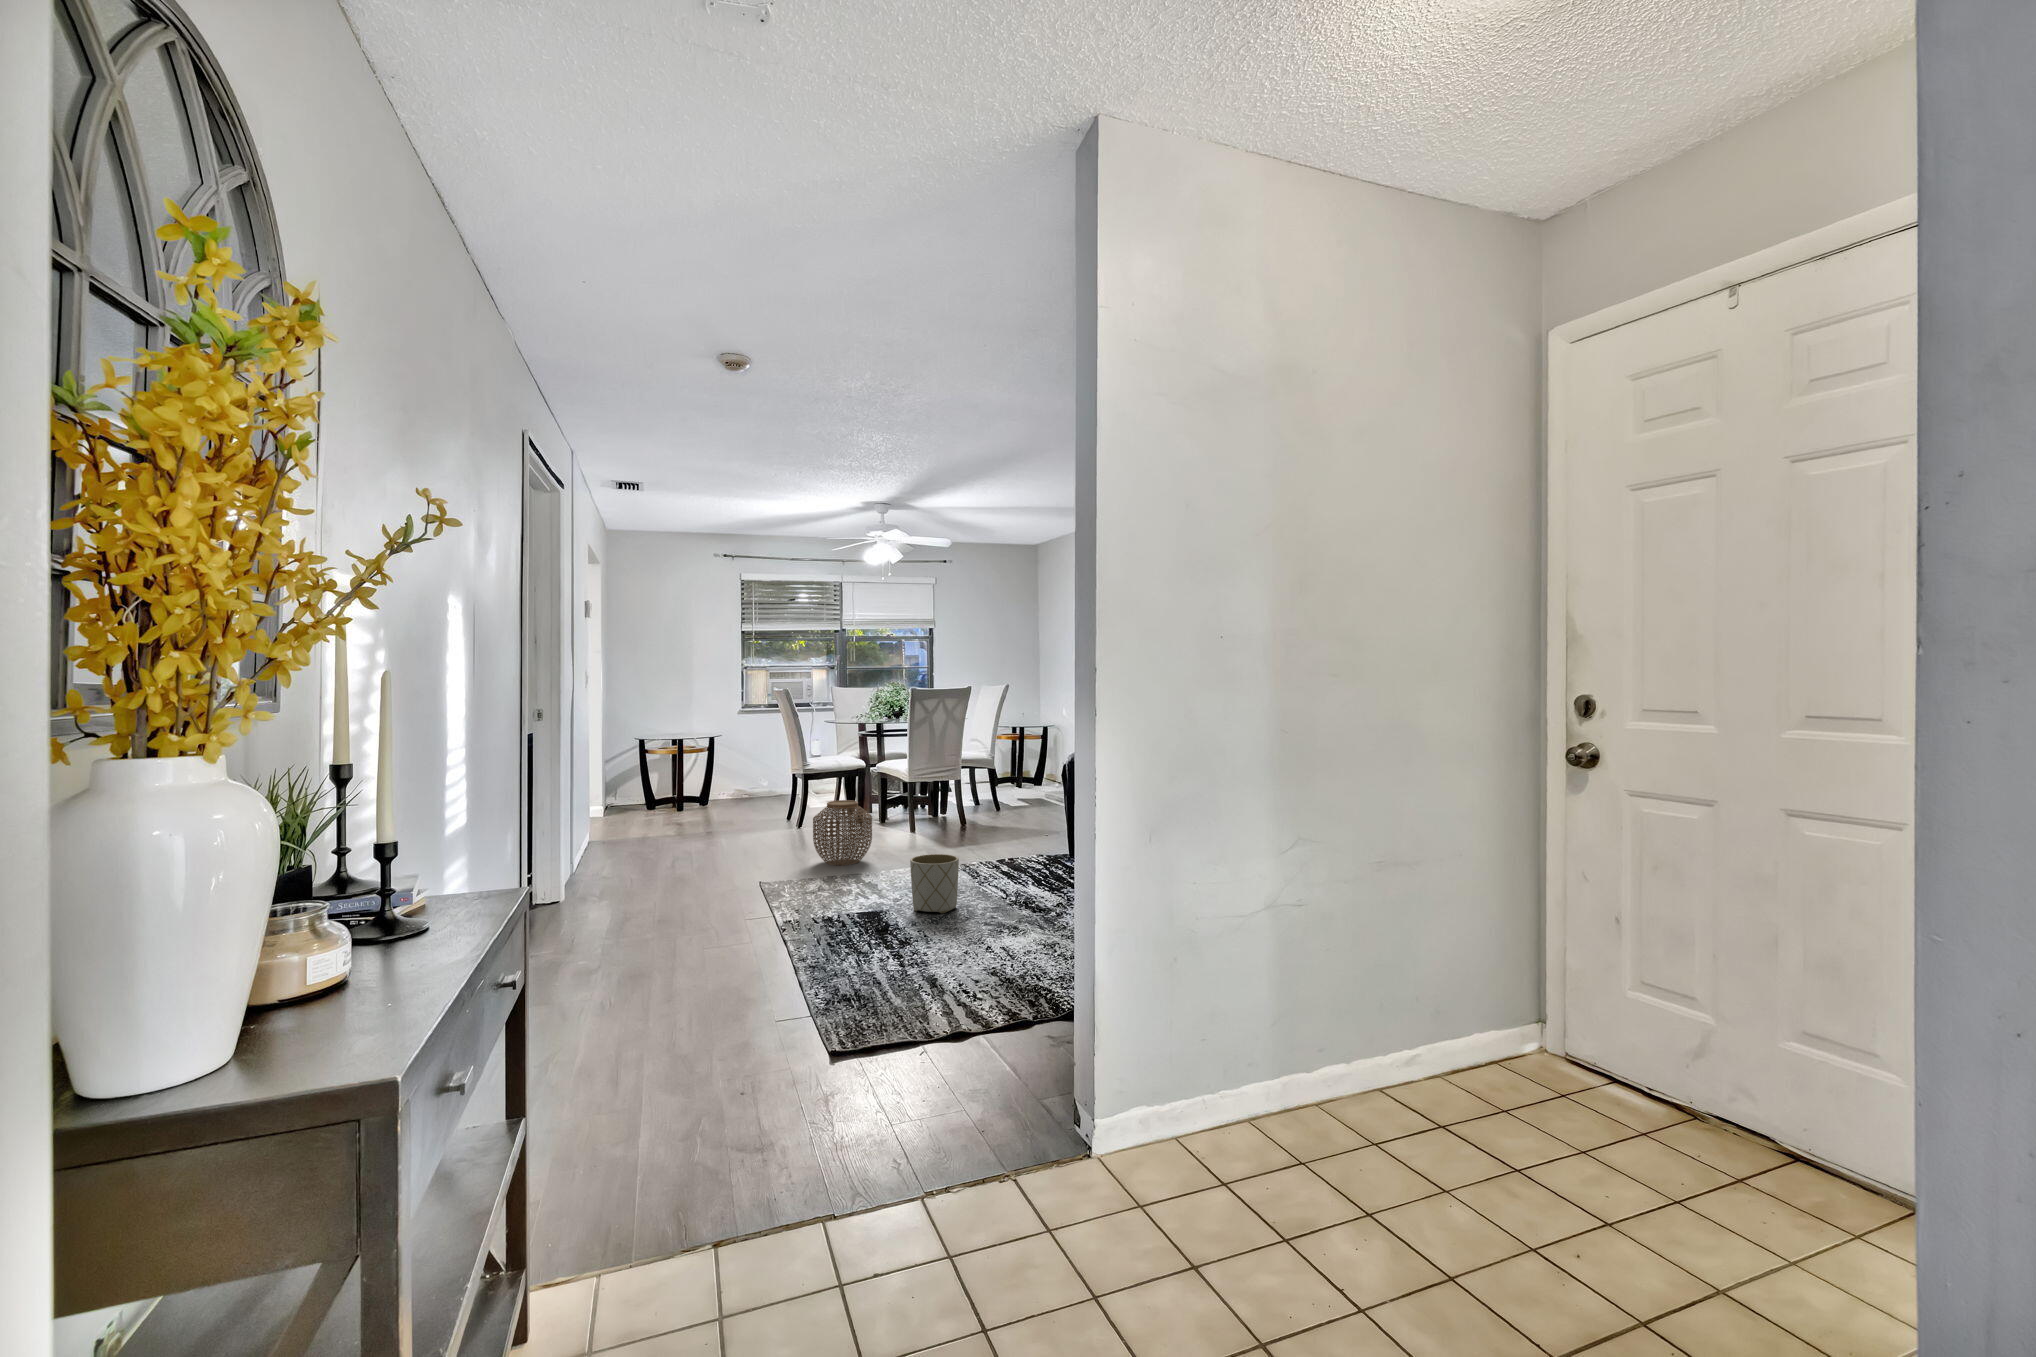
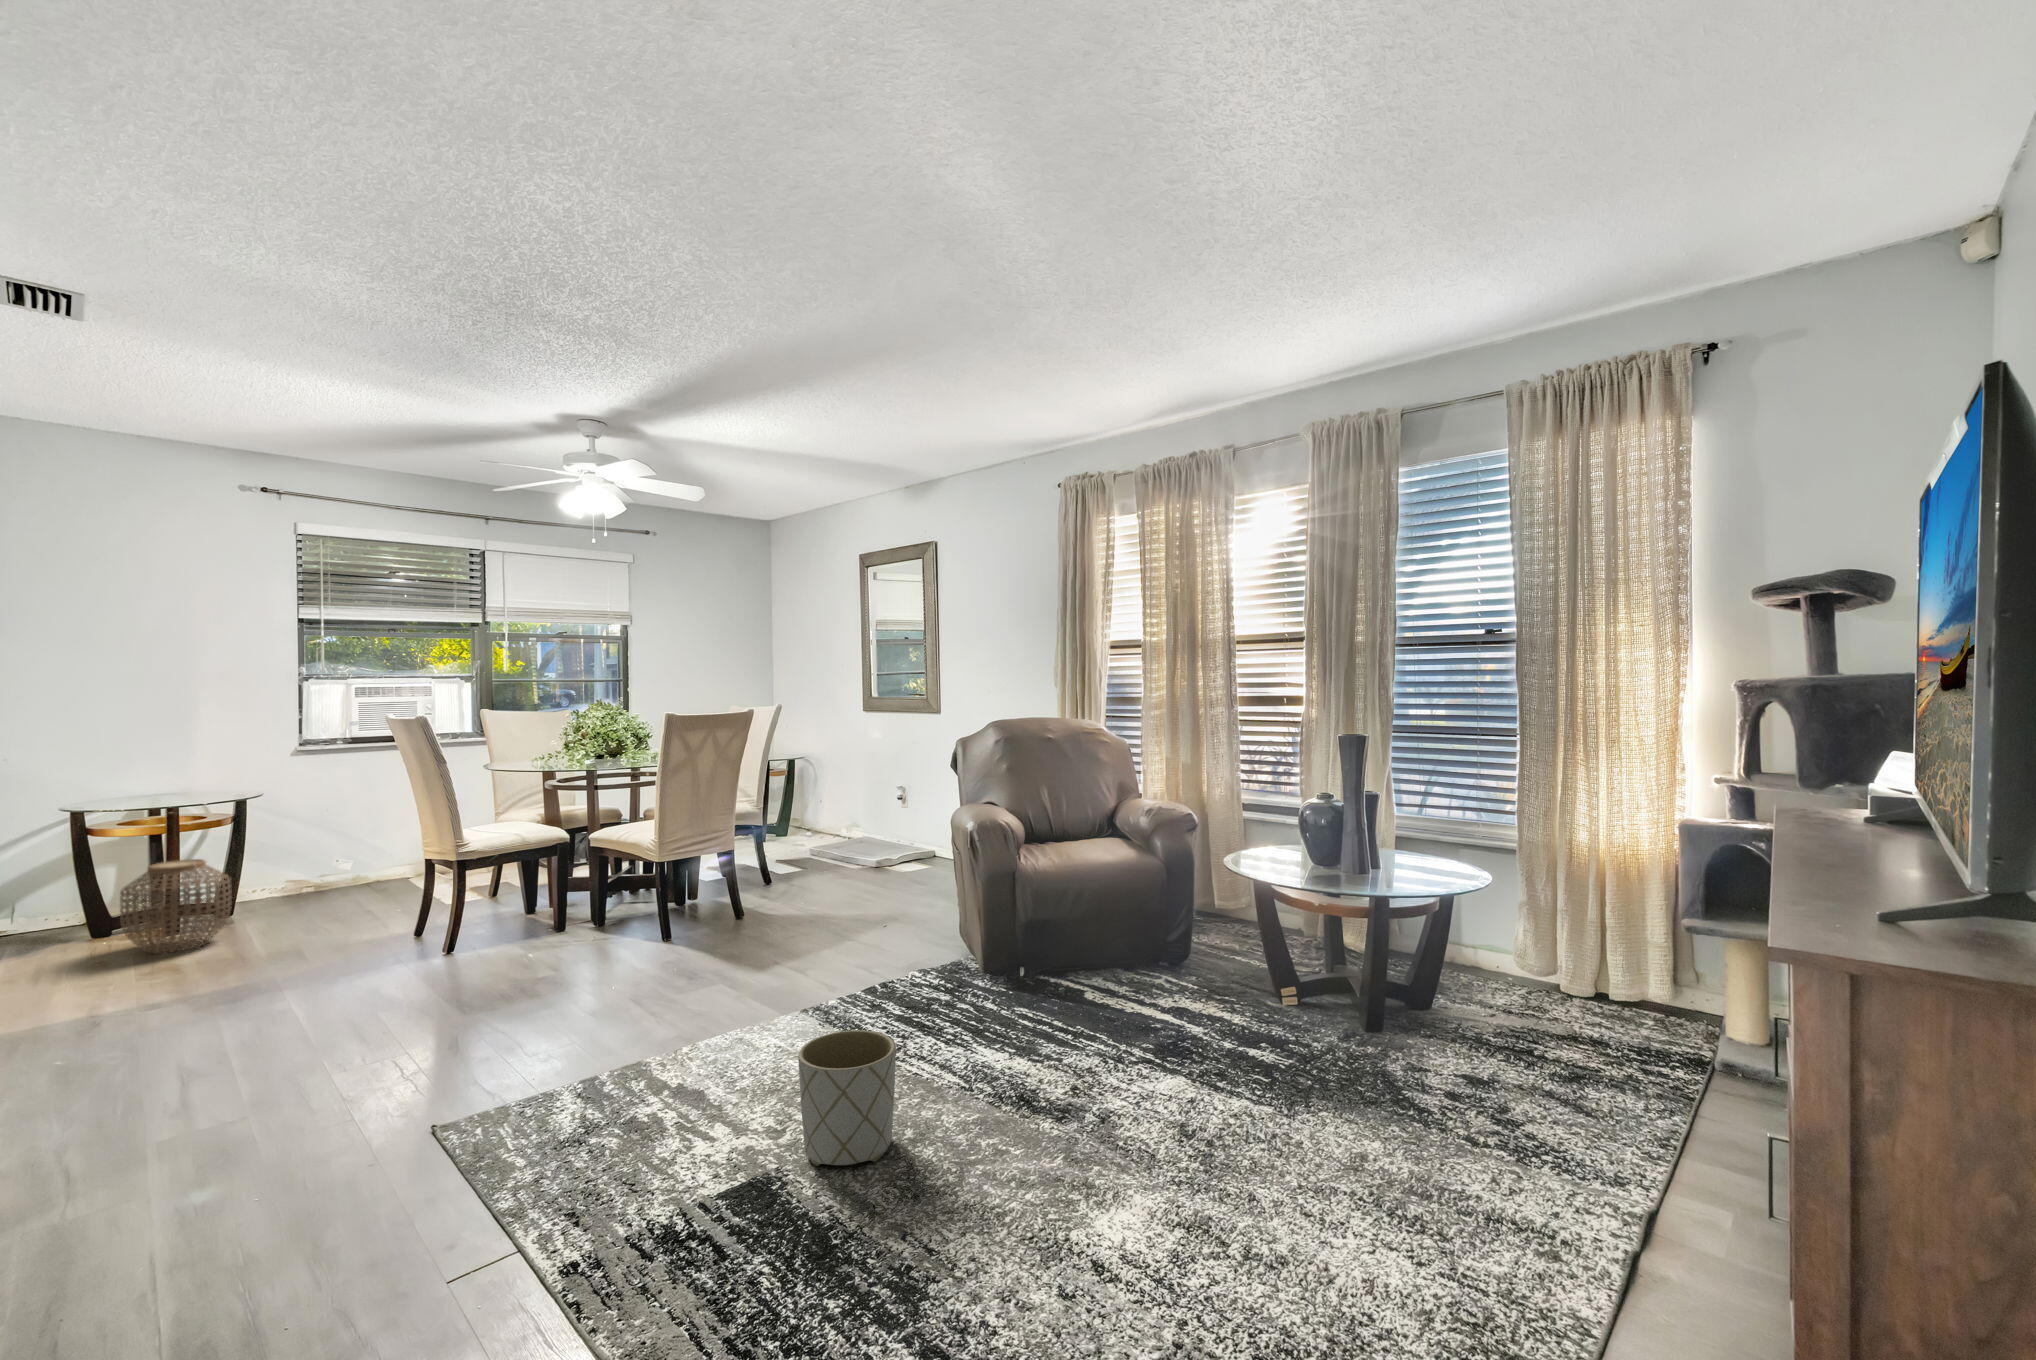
woven basket: present [813,800,872,866] -> present [120,859,232,953]

